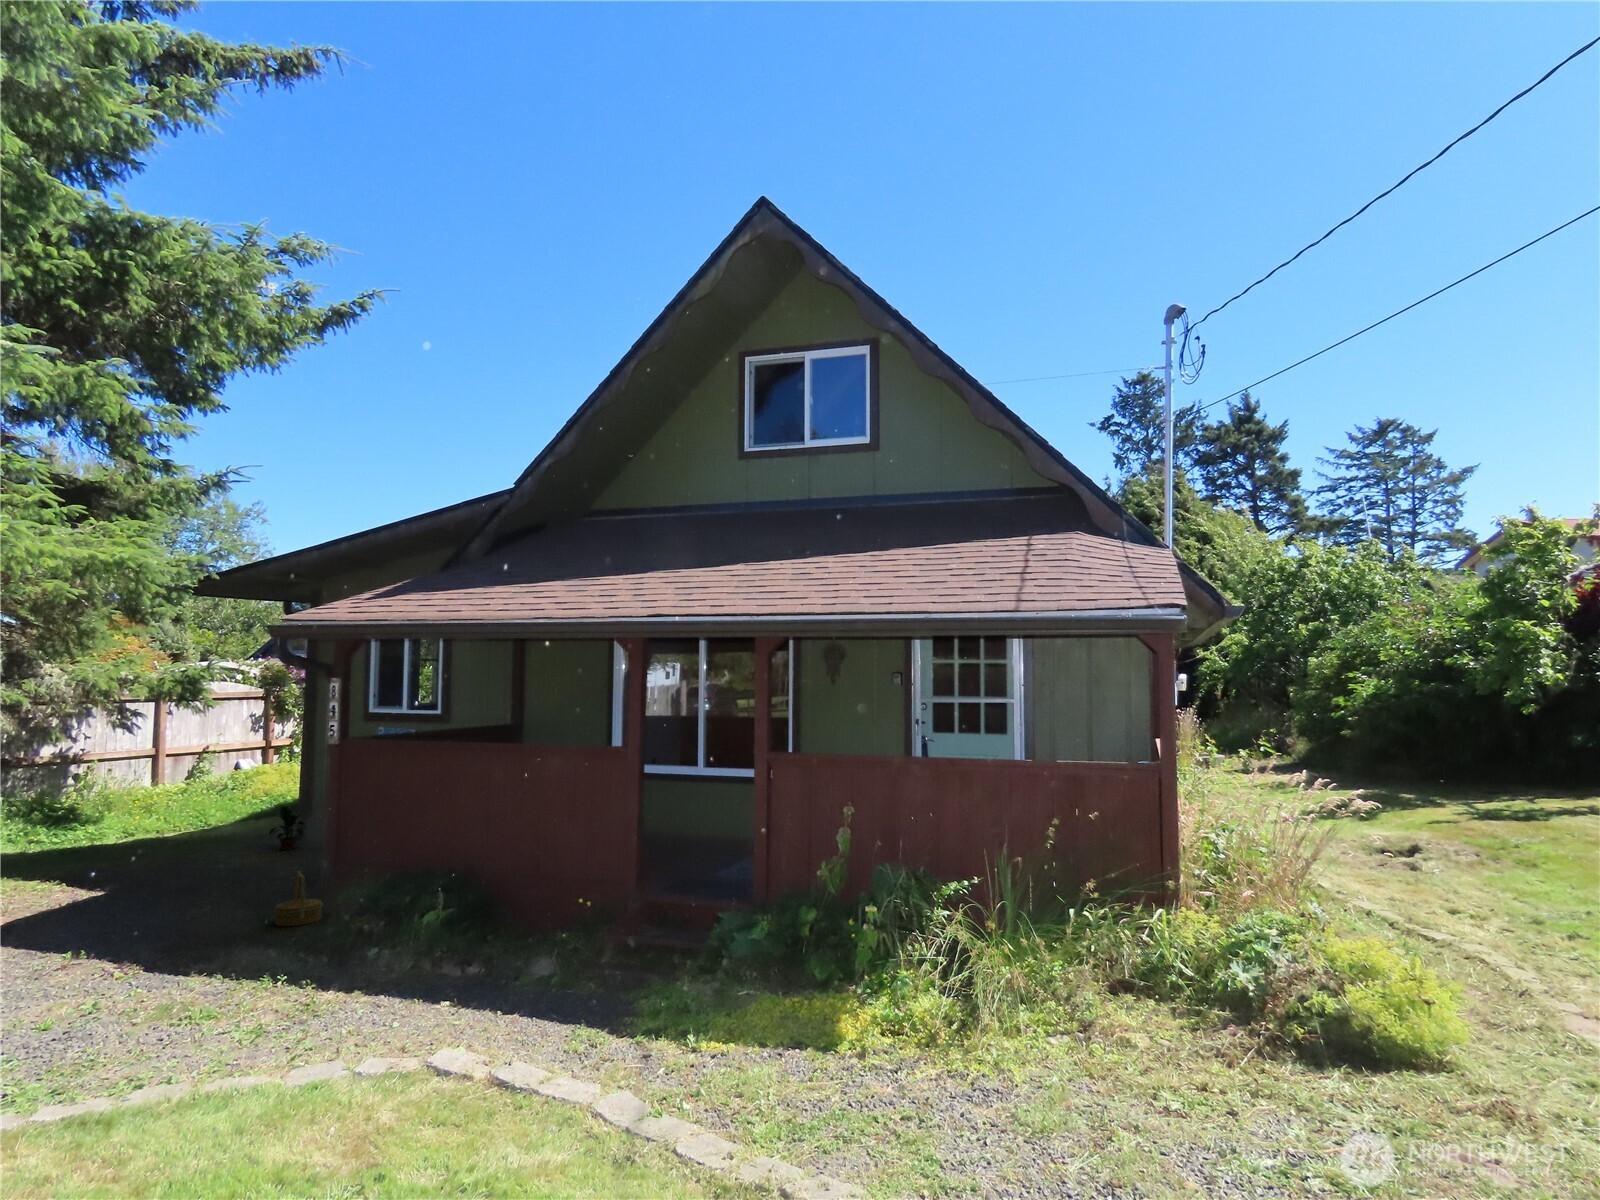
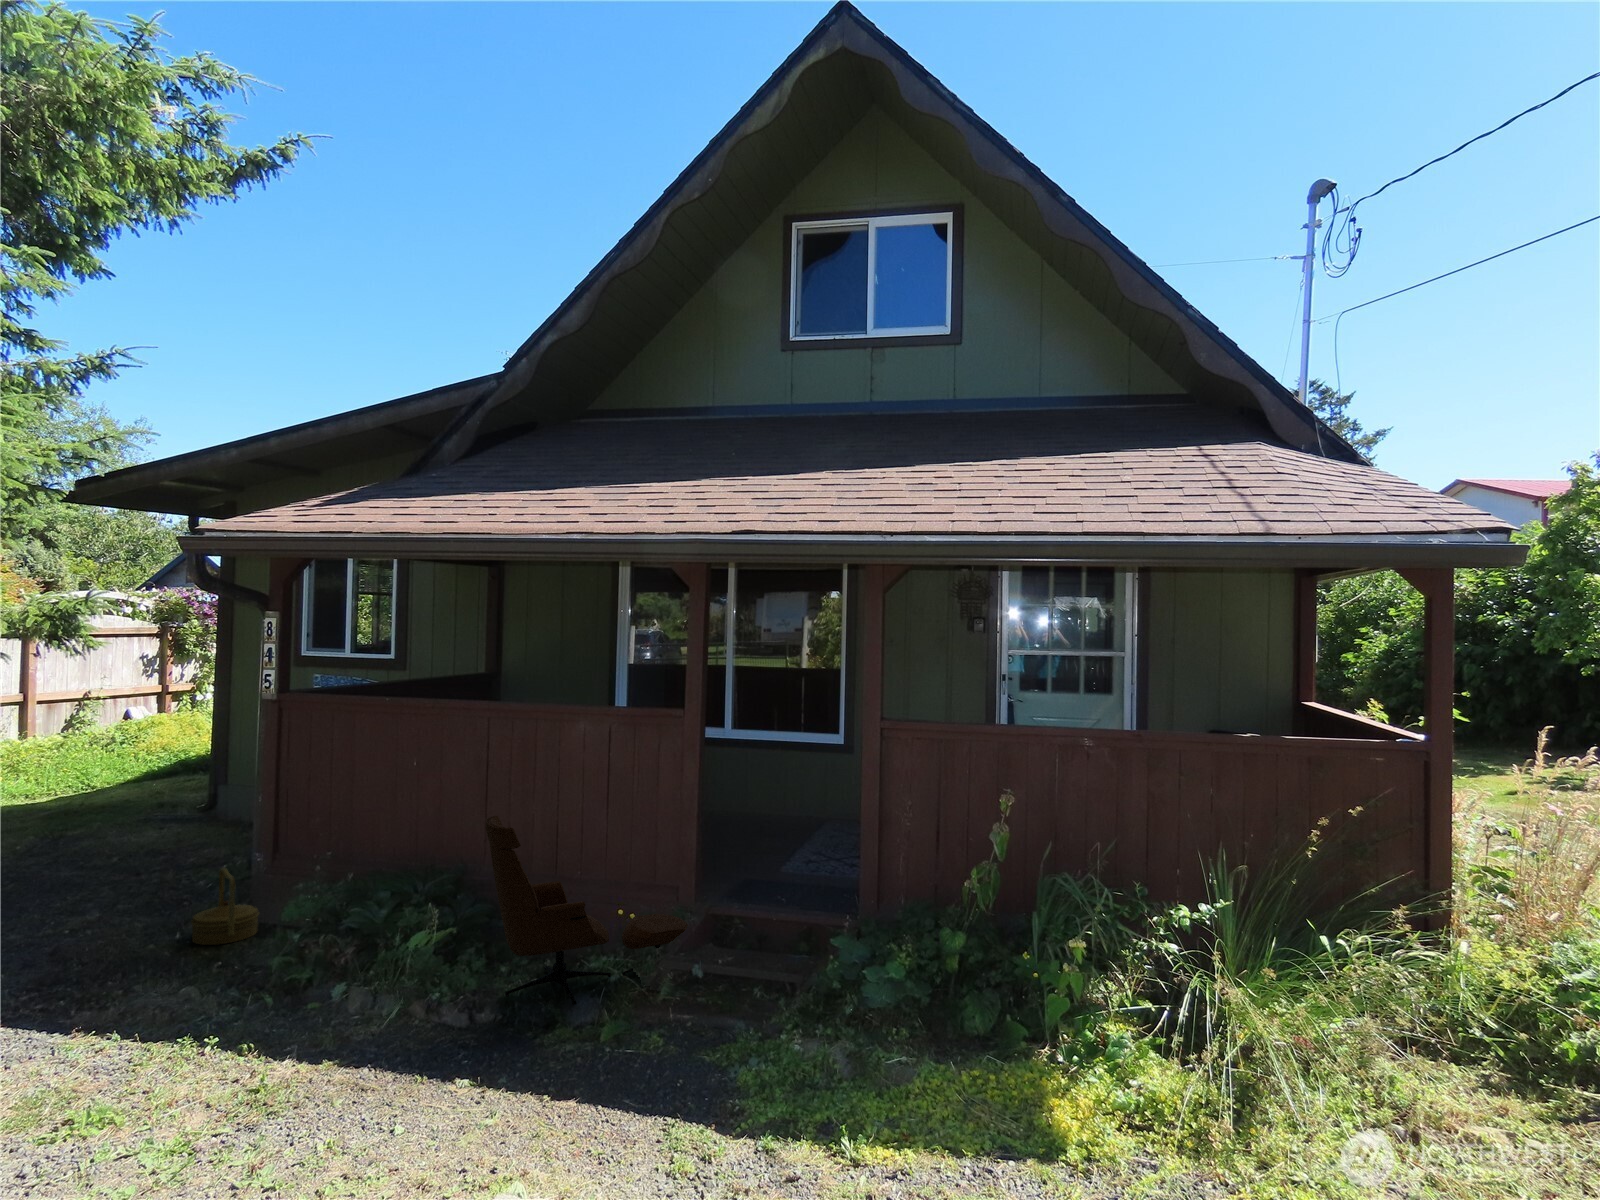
potted plant: present [269,806,306,850] -> none [173,769,224,824]
lounge chair: none [471,825,627,961] -> present [486,816,688,1005]

